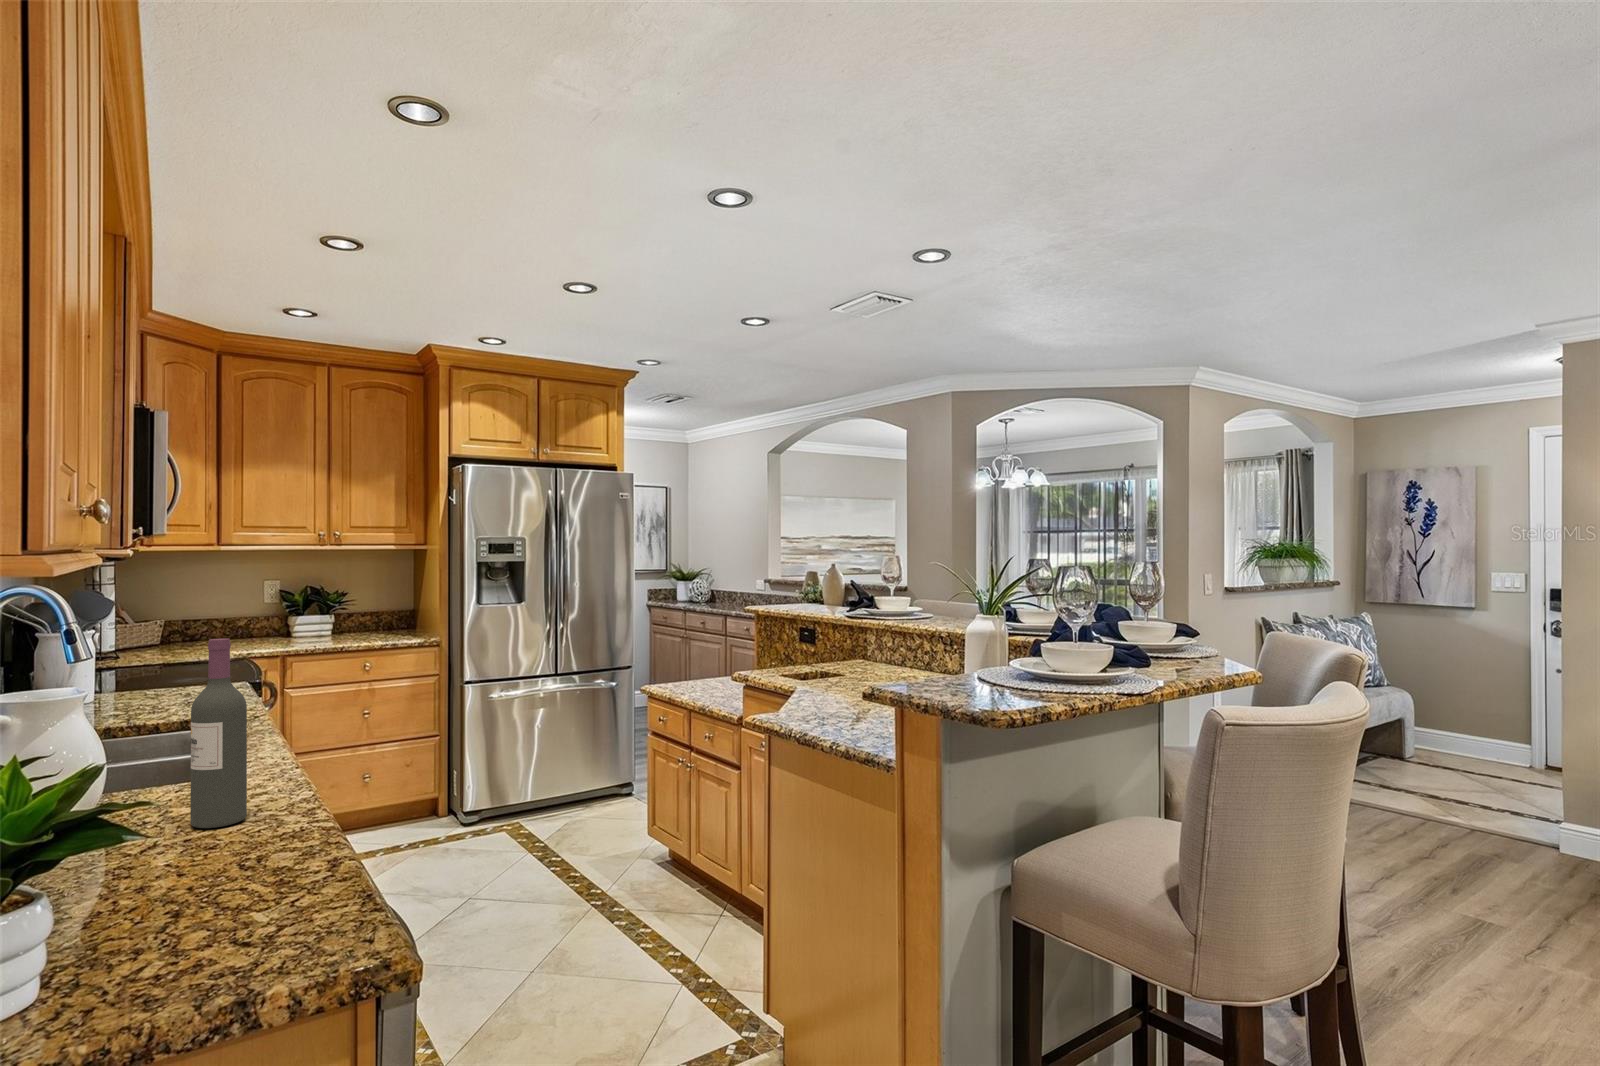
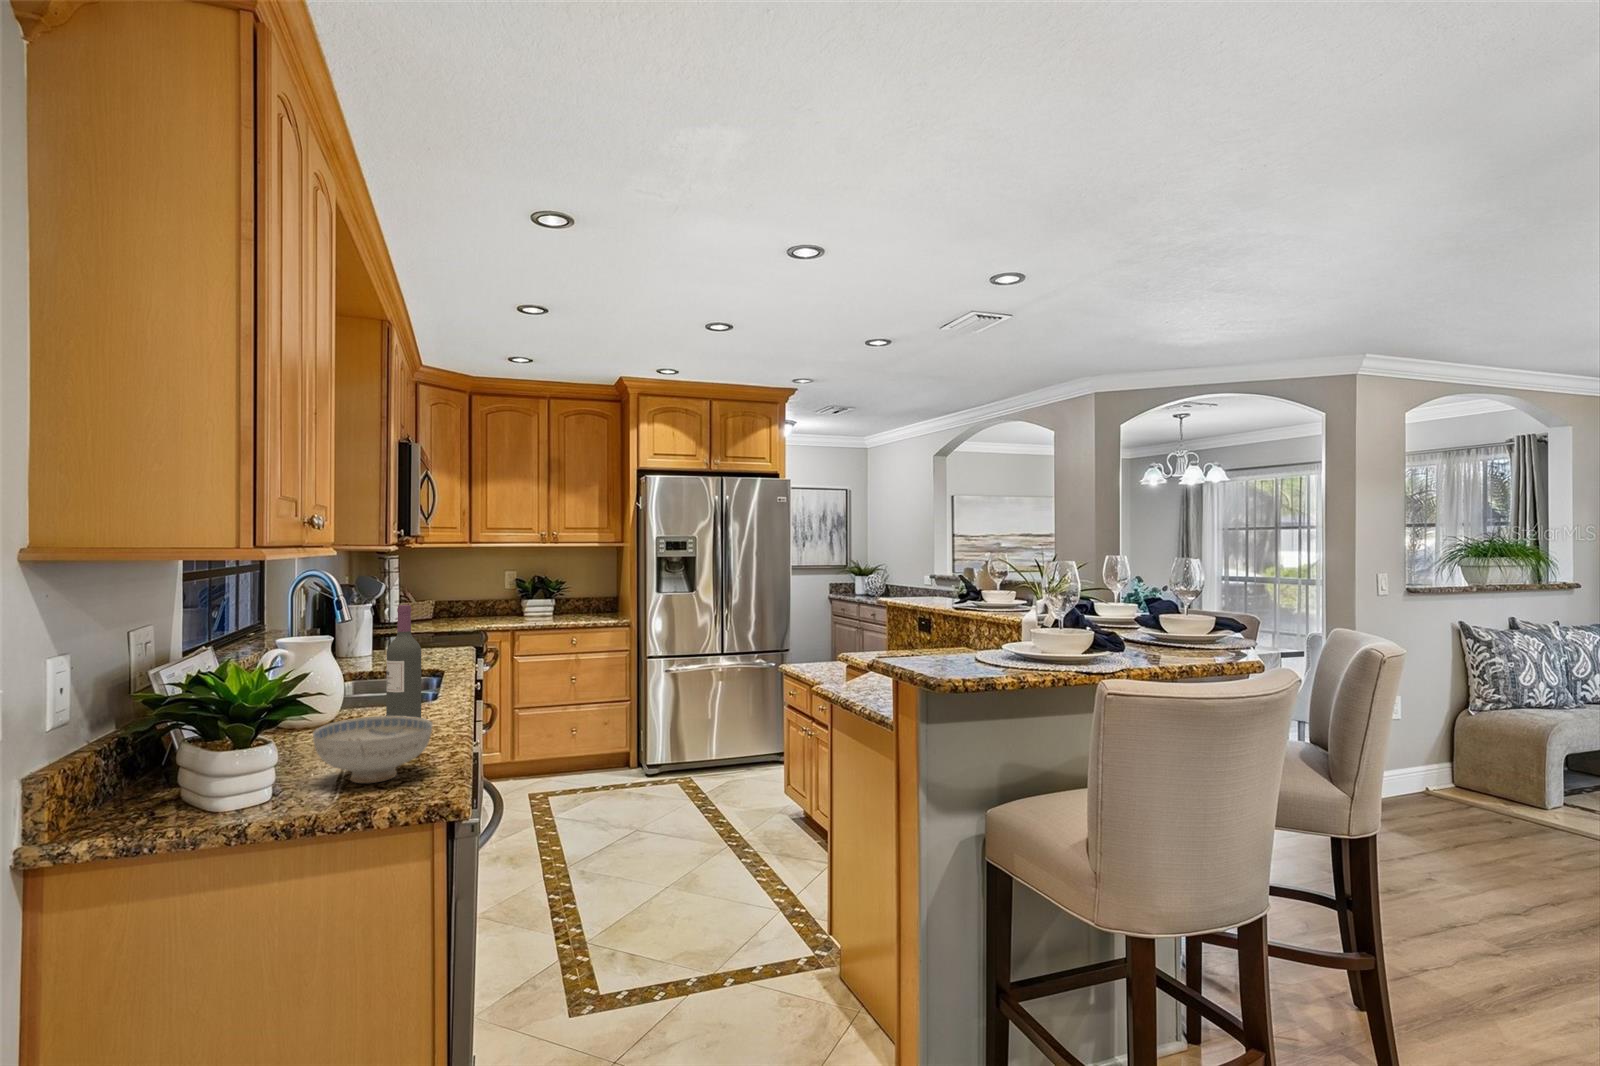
ceramic bowl: none [113,816,319,938] -> present [313,716,432,783]

